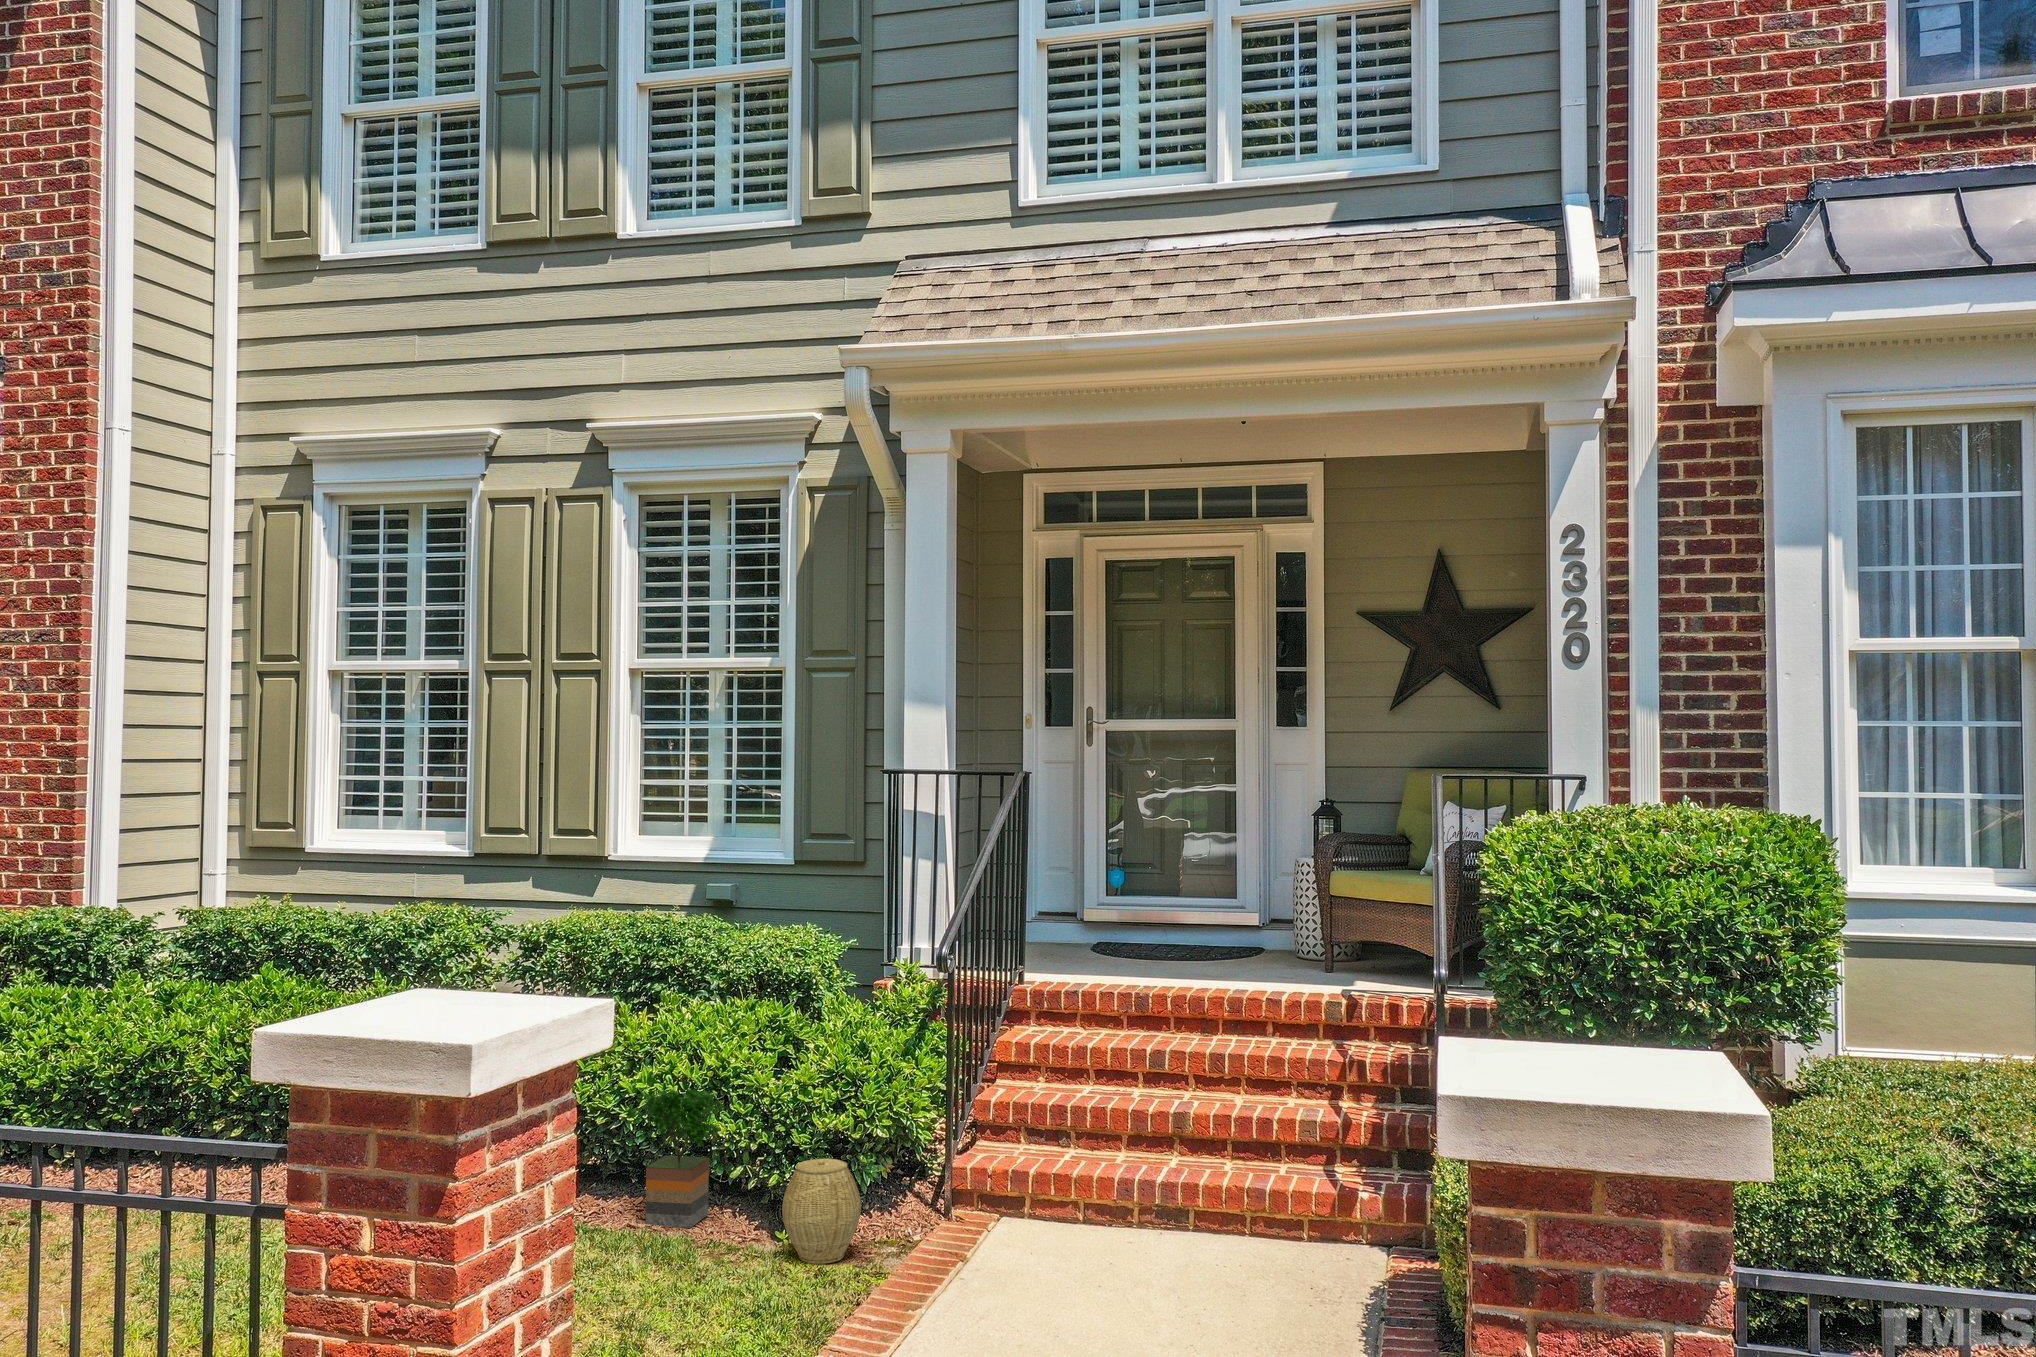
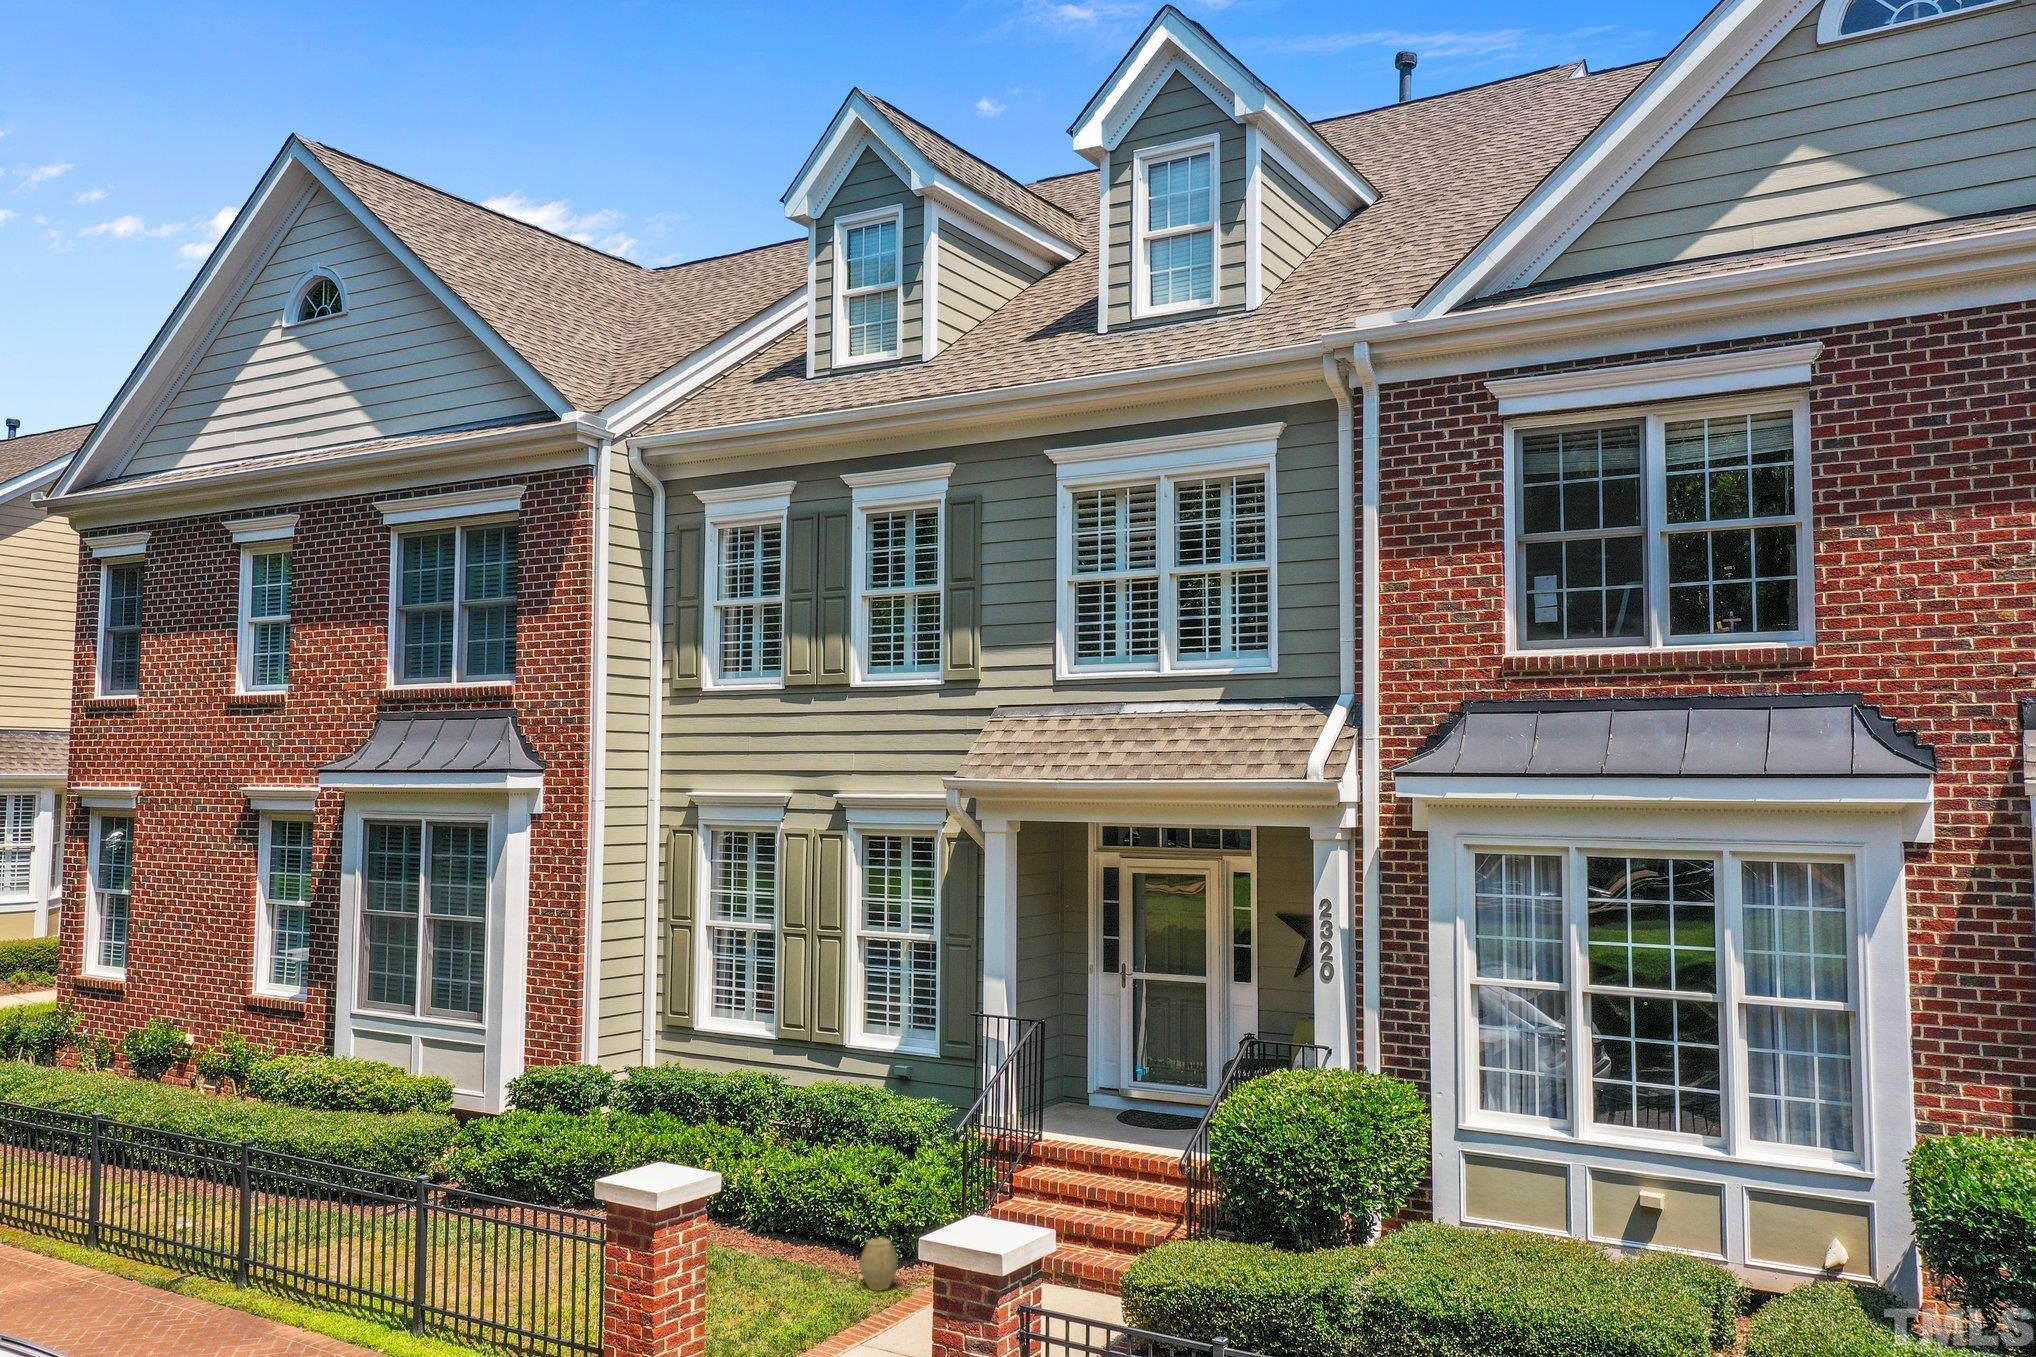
potted tree: present [643,1088,724,1228] -> none [807,1195,848,1267]

